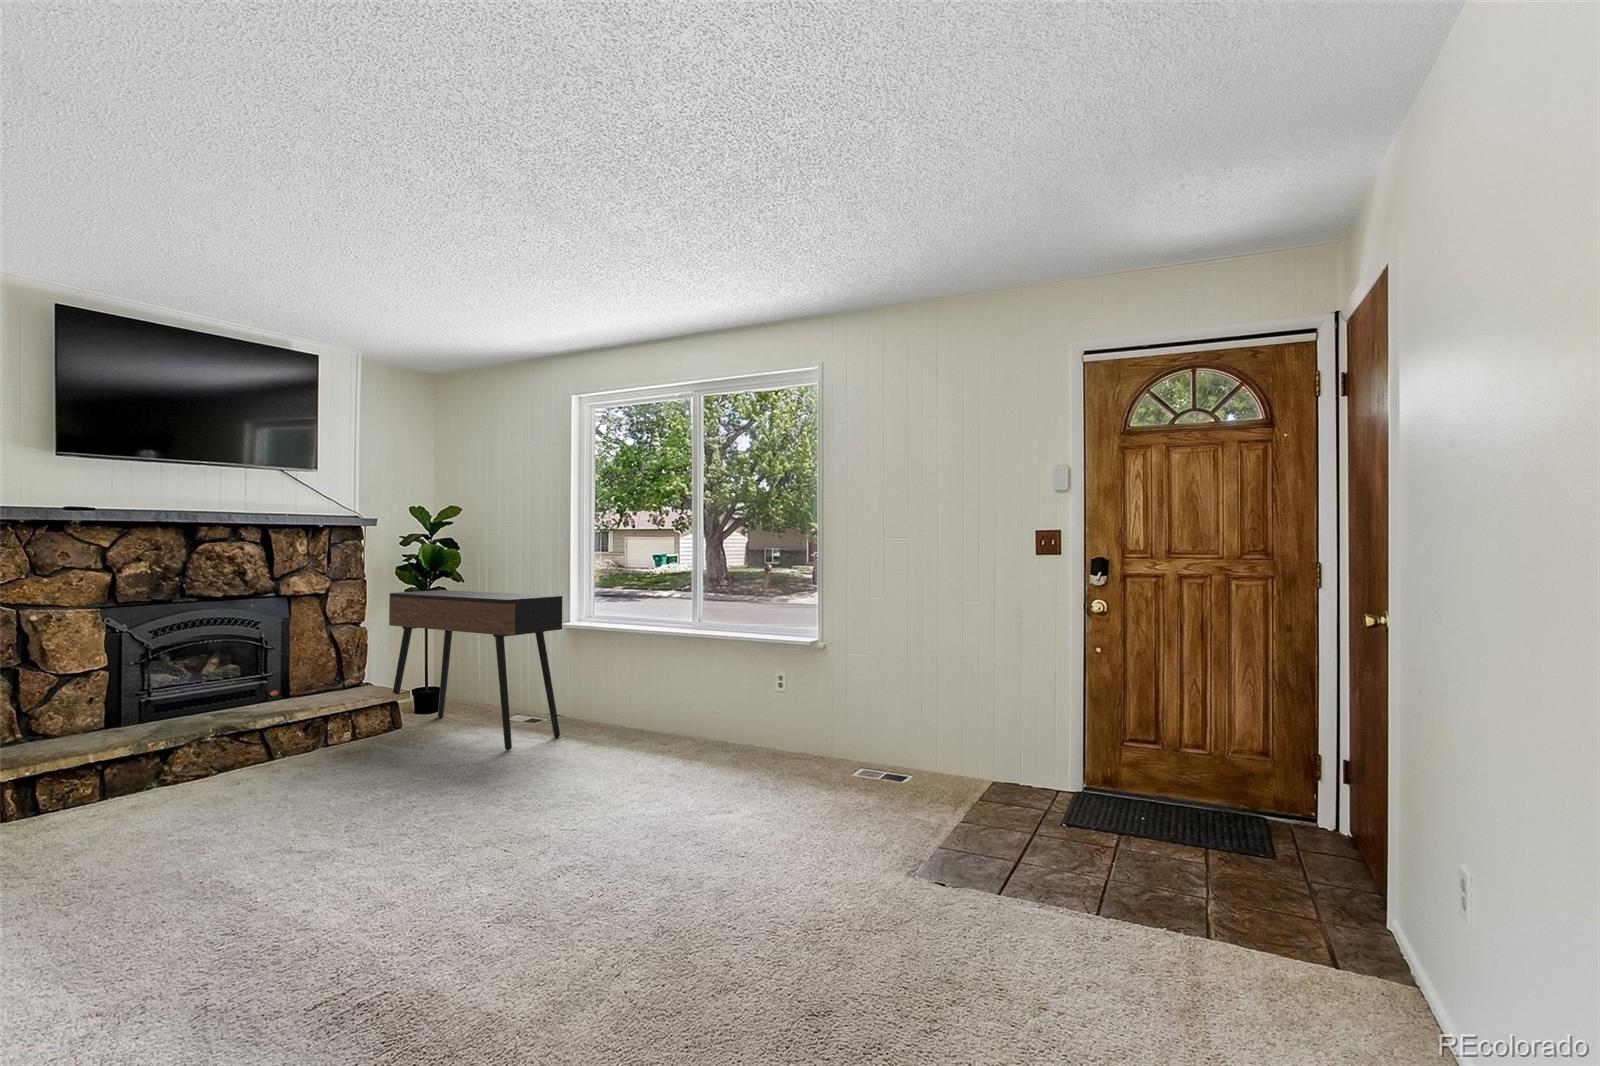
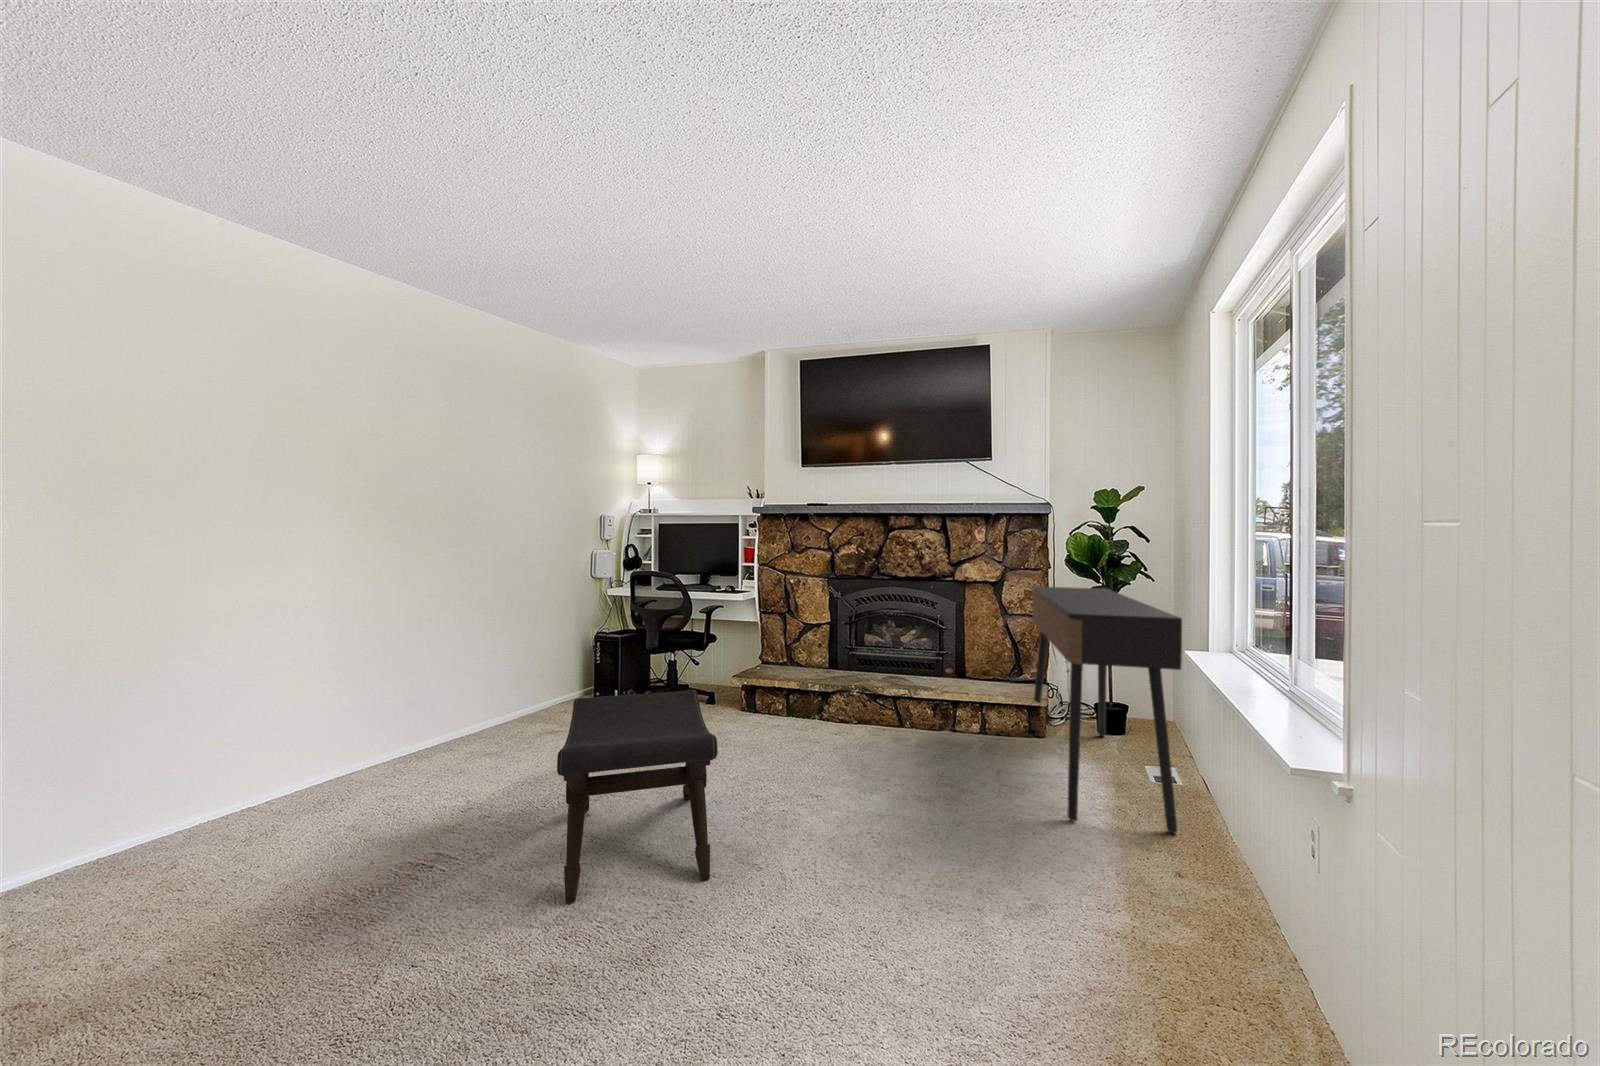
footstool: none [92,724,375,906] -> present [557,690,717,903]

